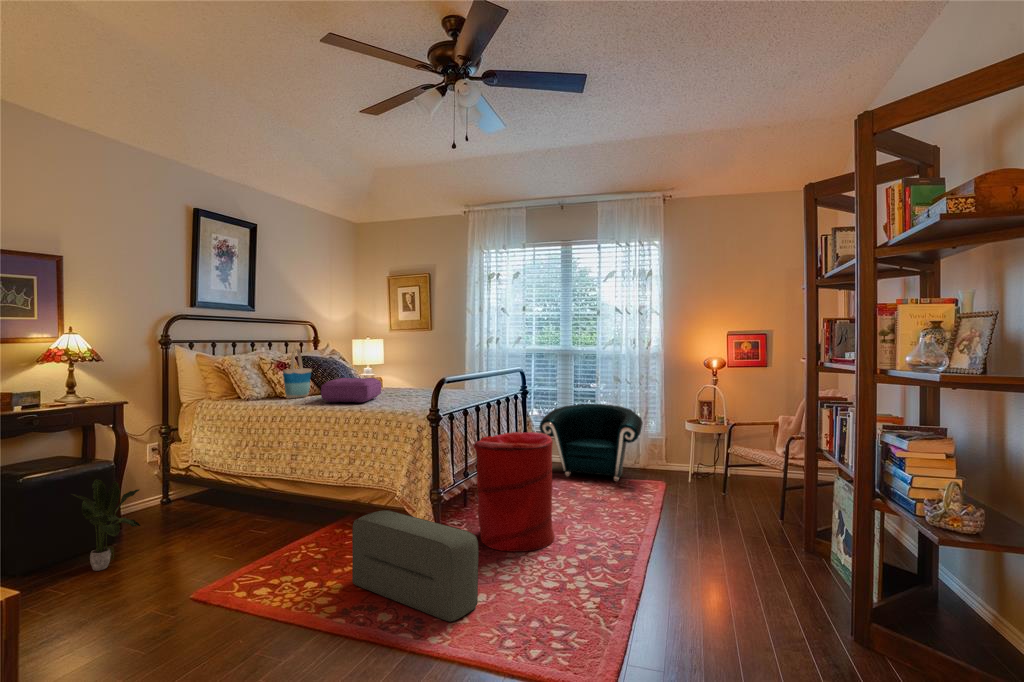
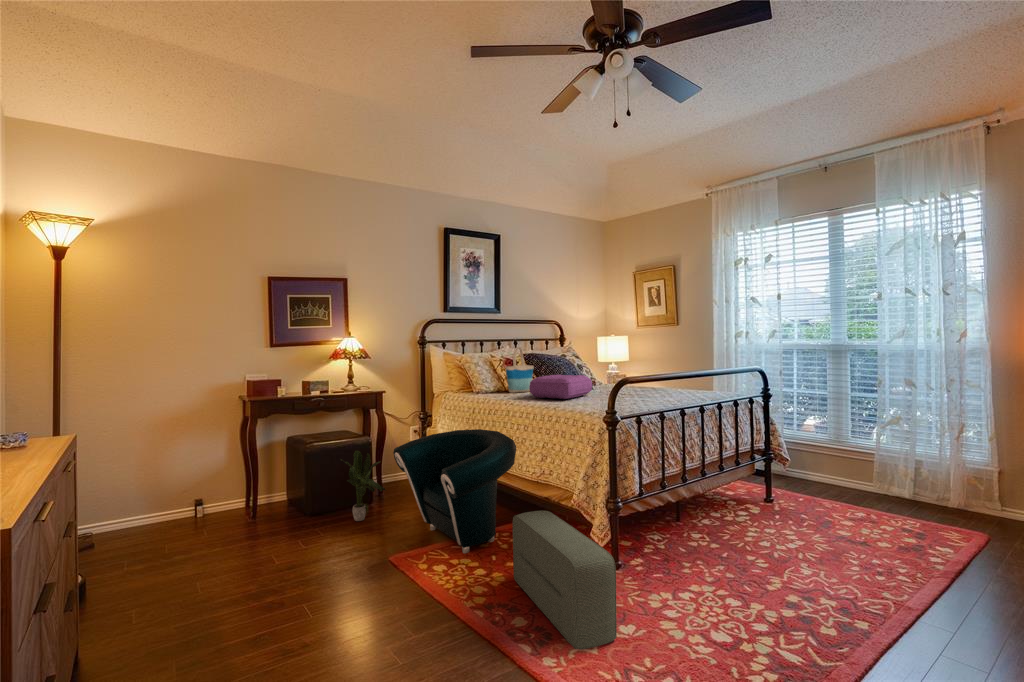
armchair: present [539,404,643,481] -> present [393,429,516,553]
laundry hamper: present [473,432,555,552] -> none [662,441,766,589]

